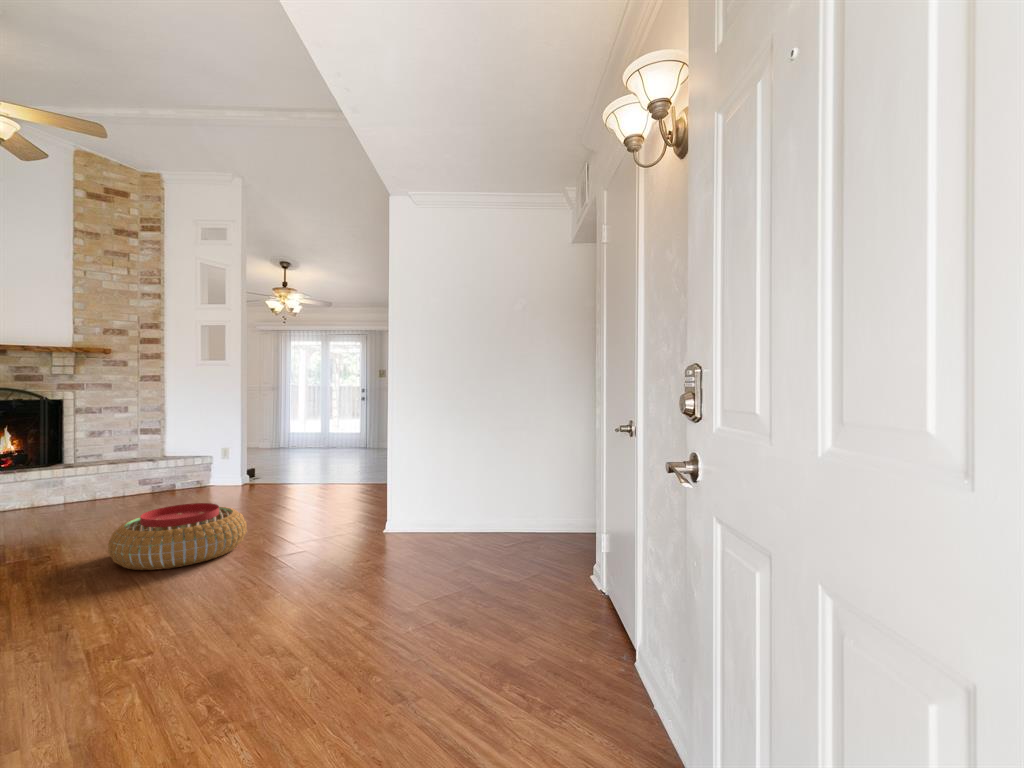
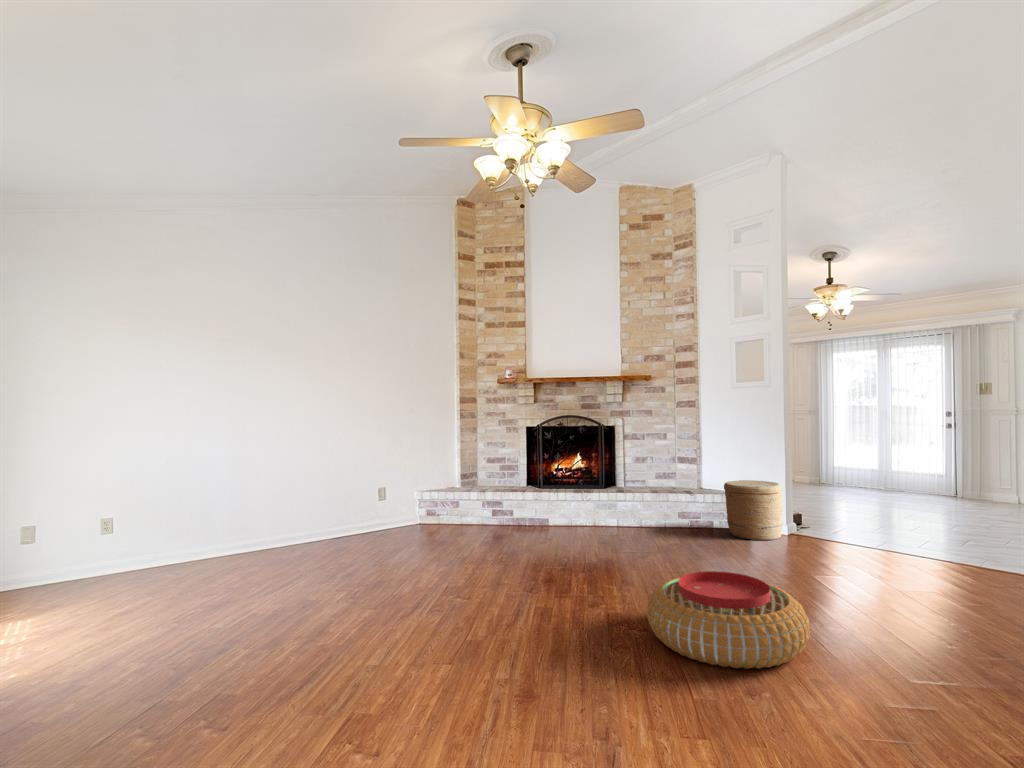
woven basket: none [187,443,239,492] -> present [724,480,783,540]

